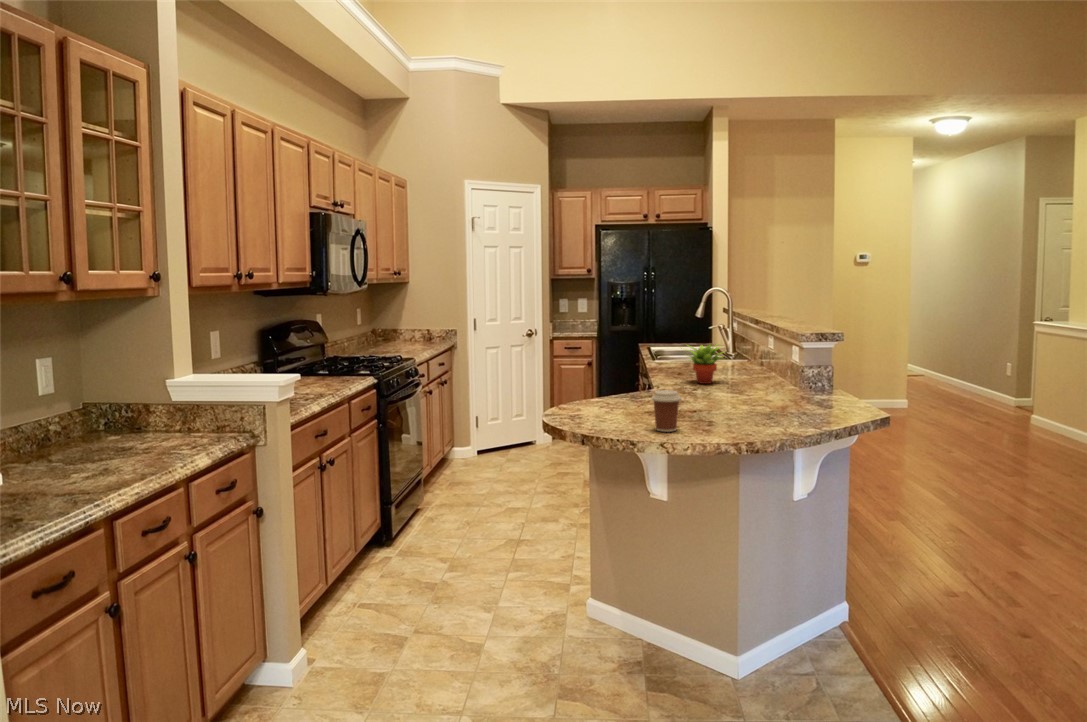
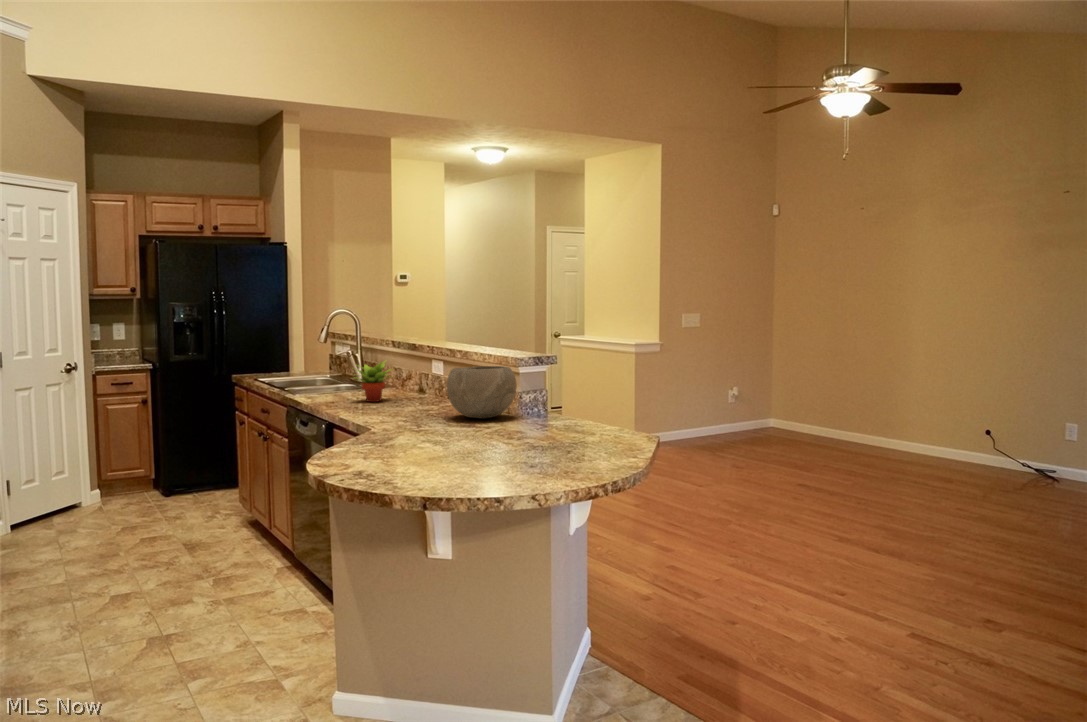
bowl: none [740,356,822,416] -> present [447,366,517,418]
coffee cup: present [652,390,681,432] -> none [398,401,426,438]

